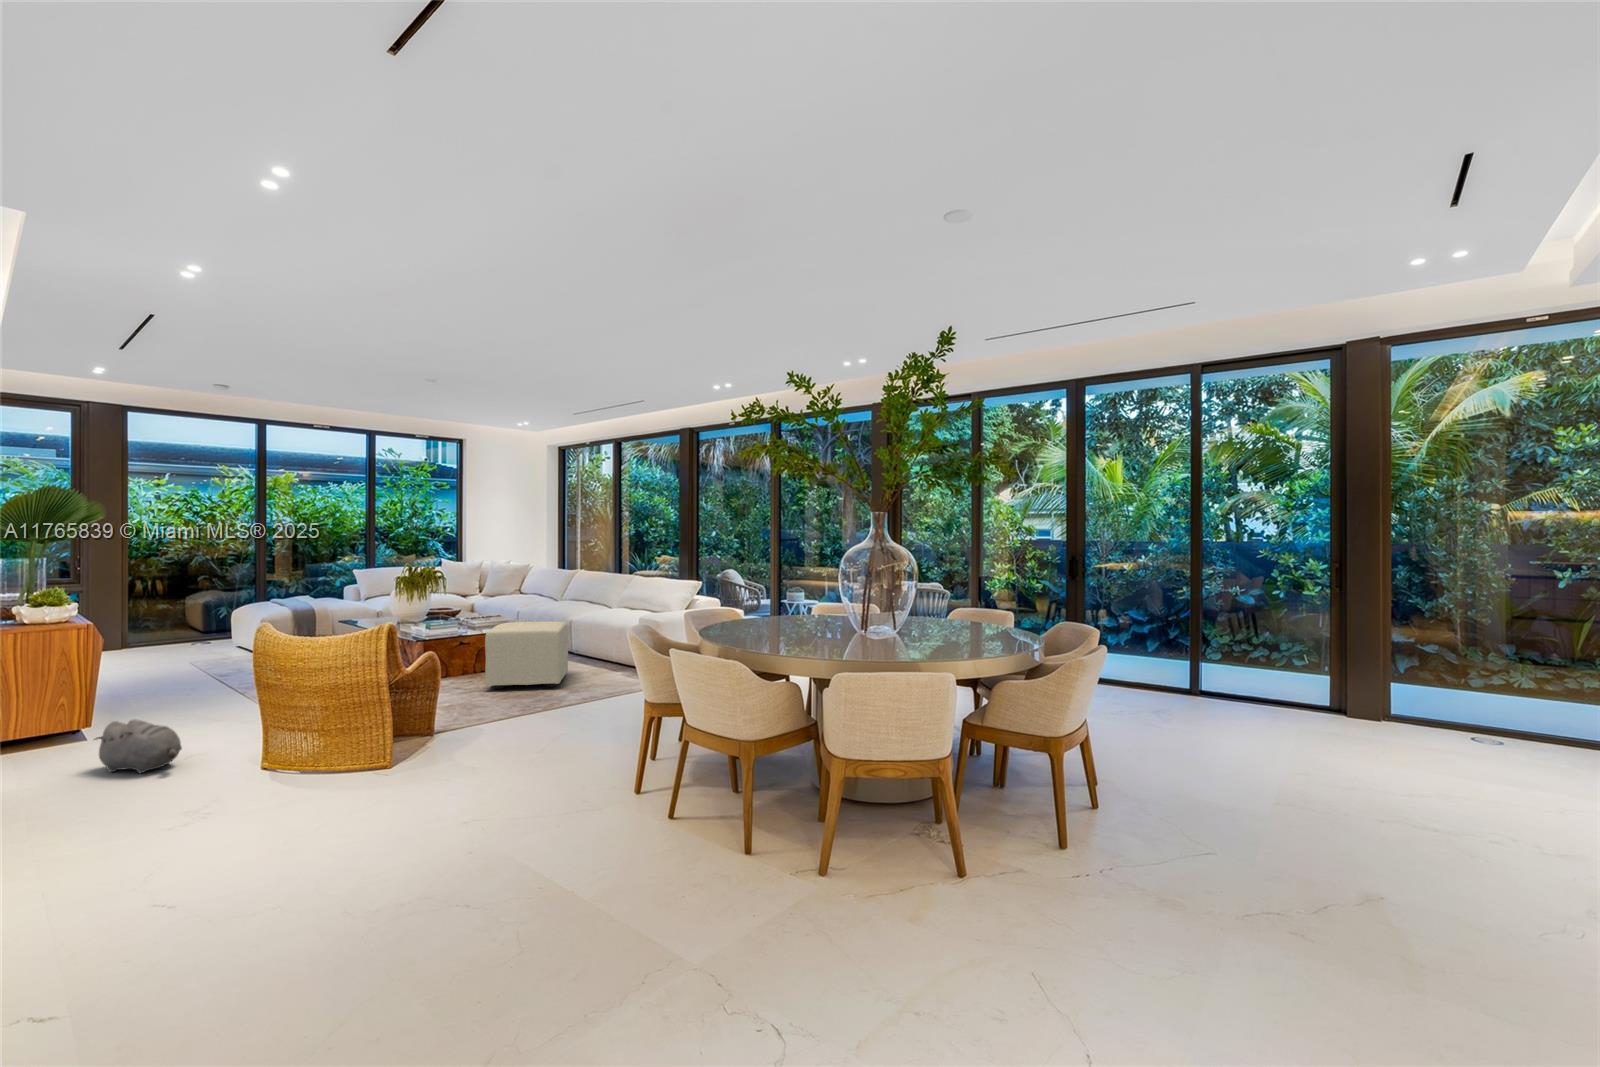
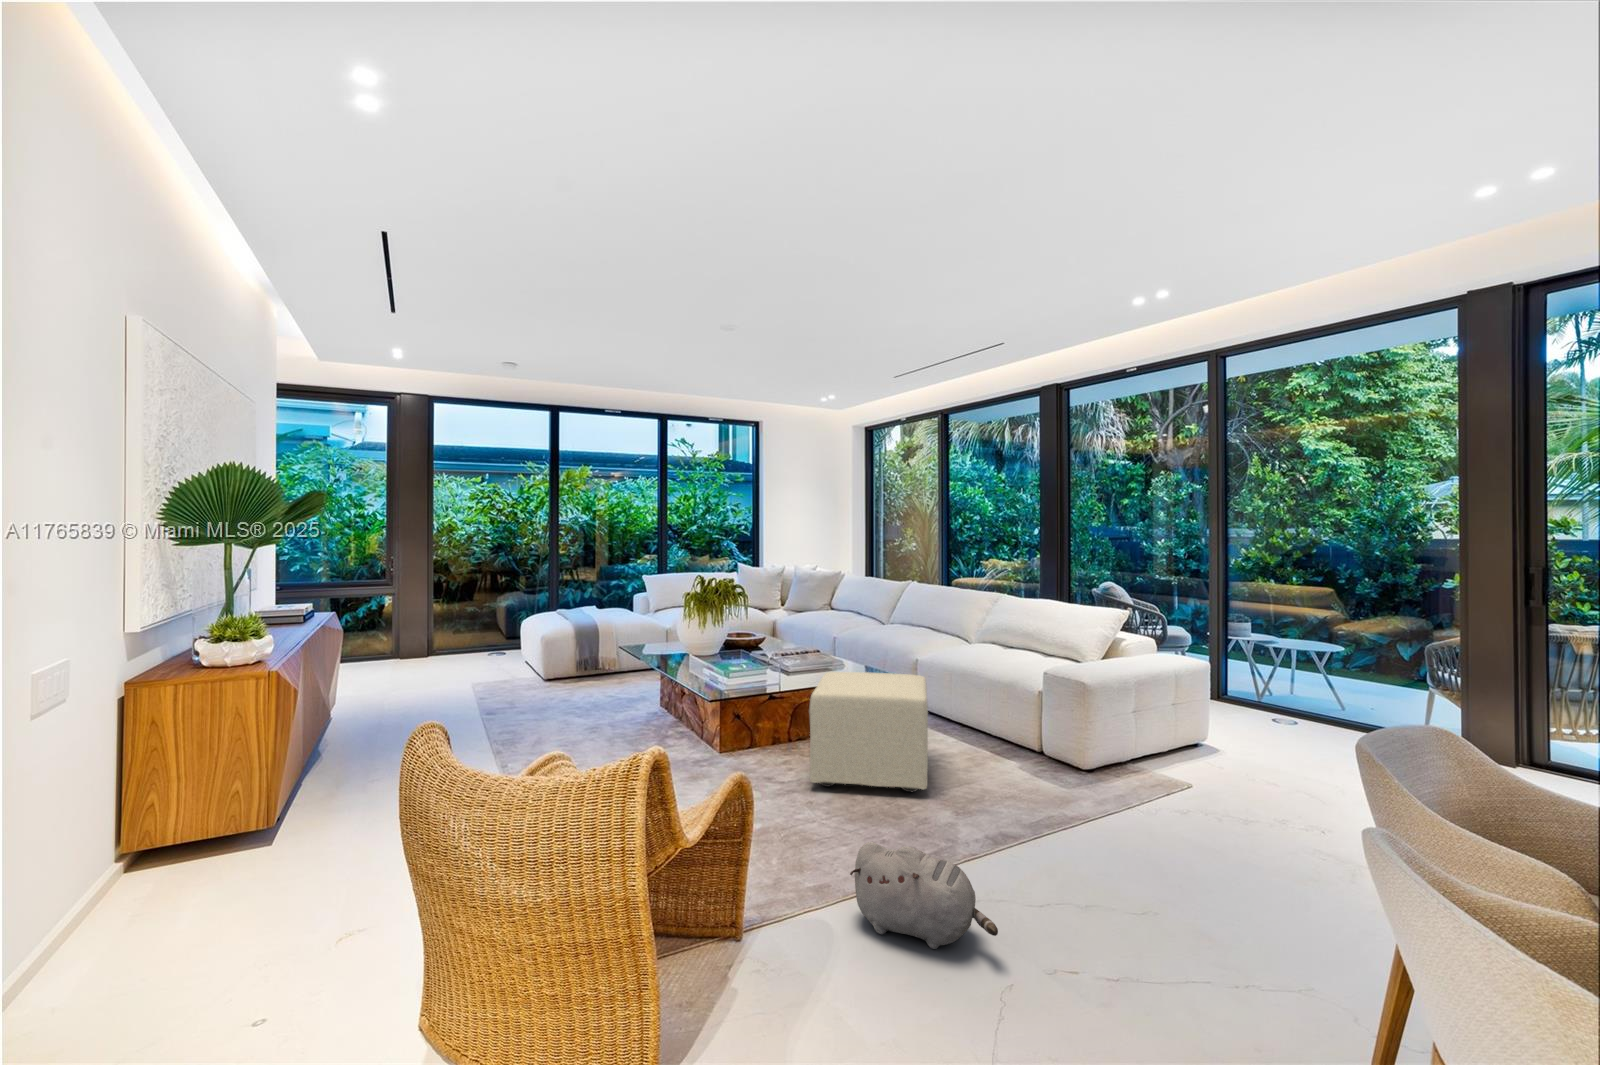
plush toy: present [95,719,182,773] -> present [850,842,998,949]

